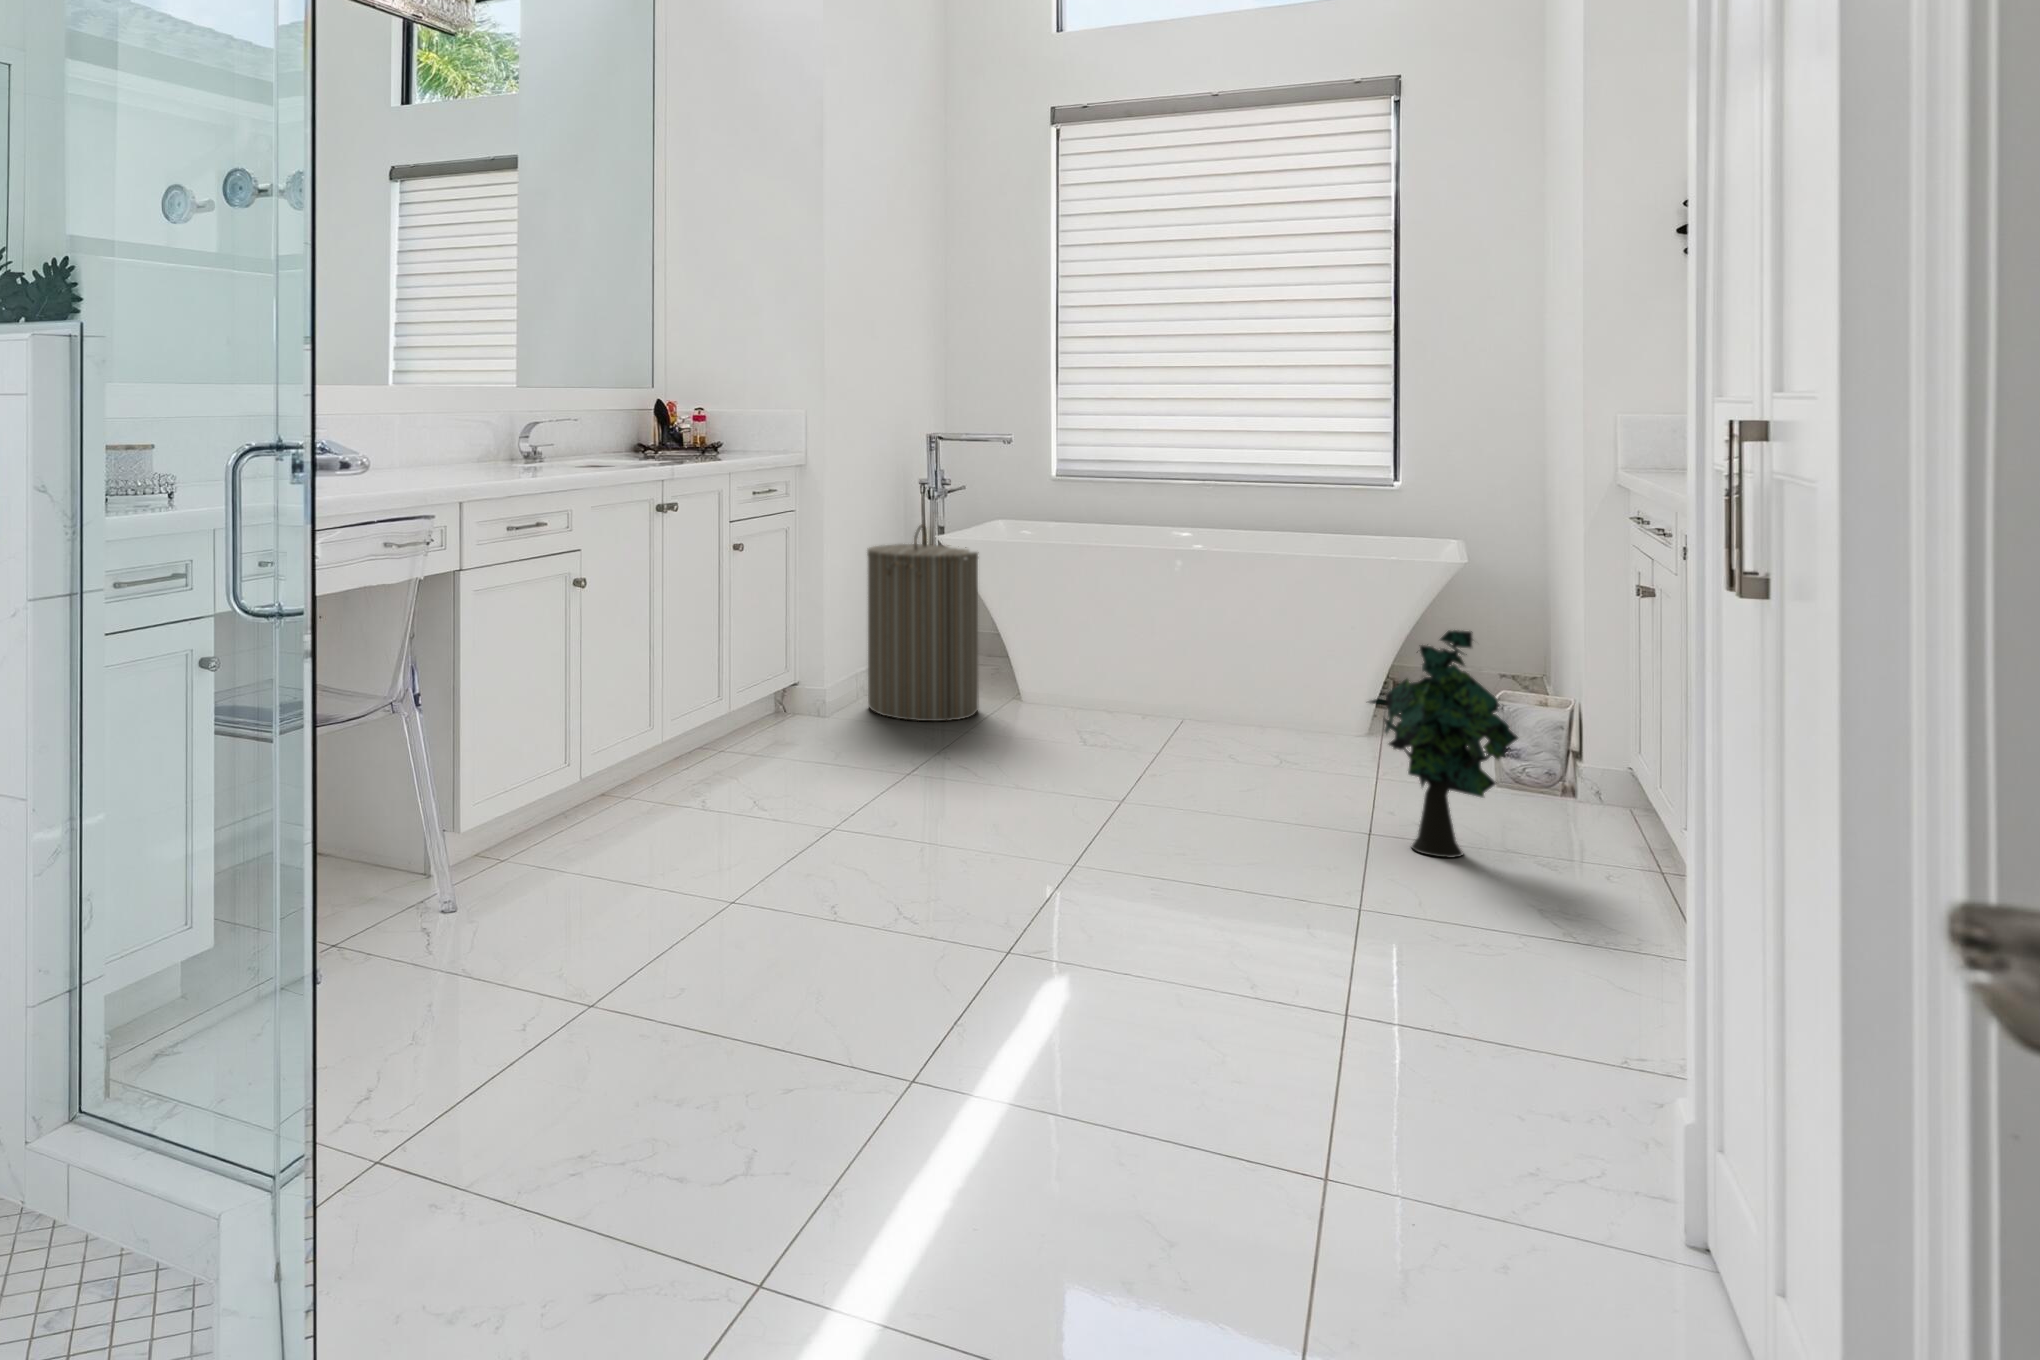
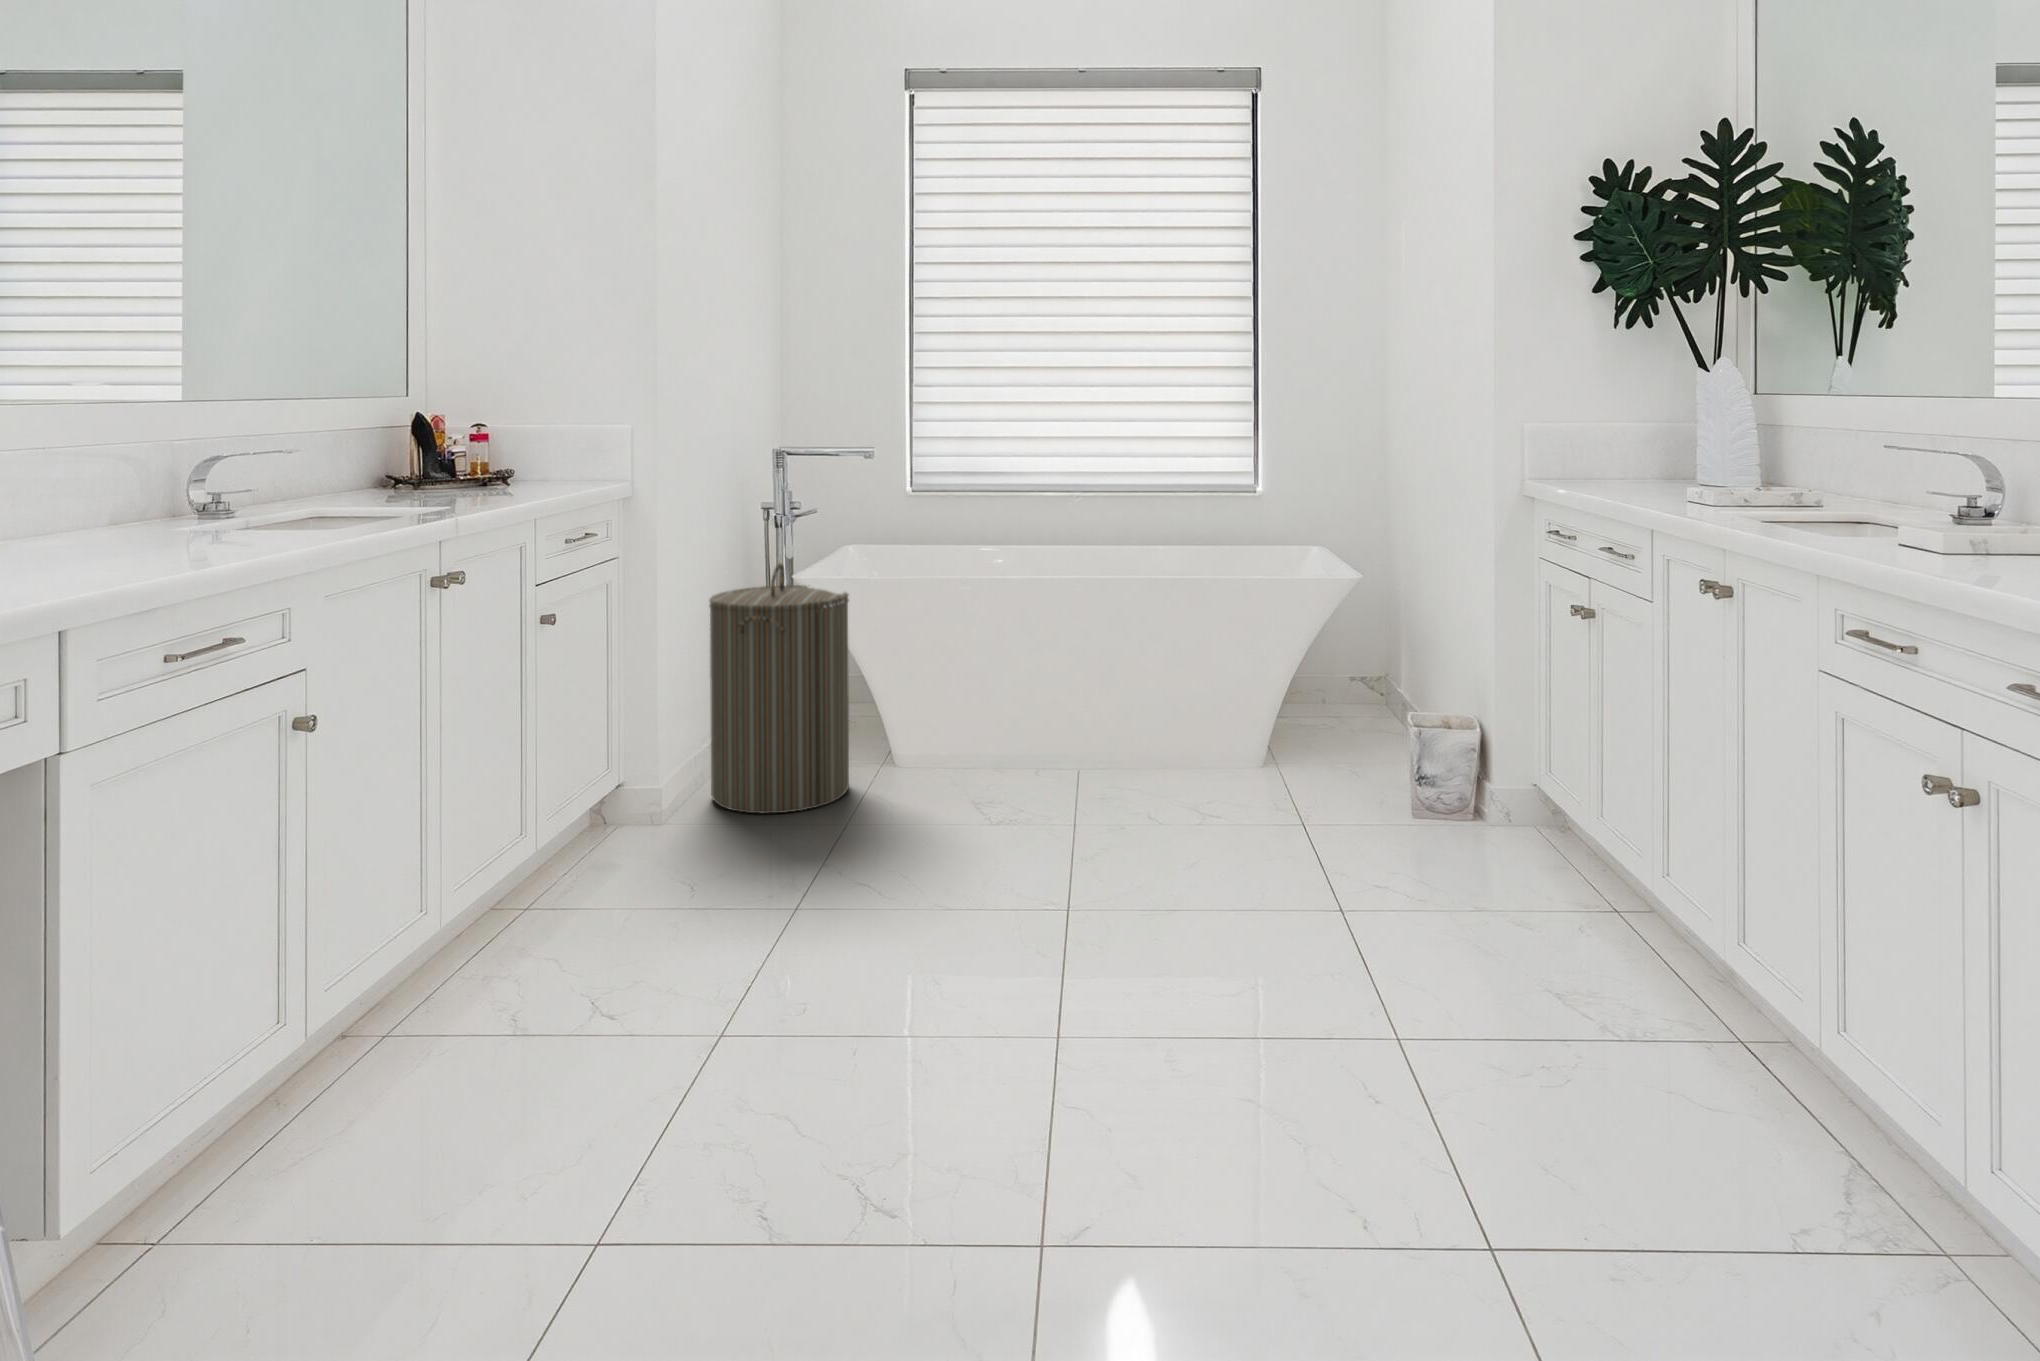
decorative plant: present [1369,630,1518,858] -> none [1338,670,1494,933]

